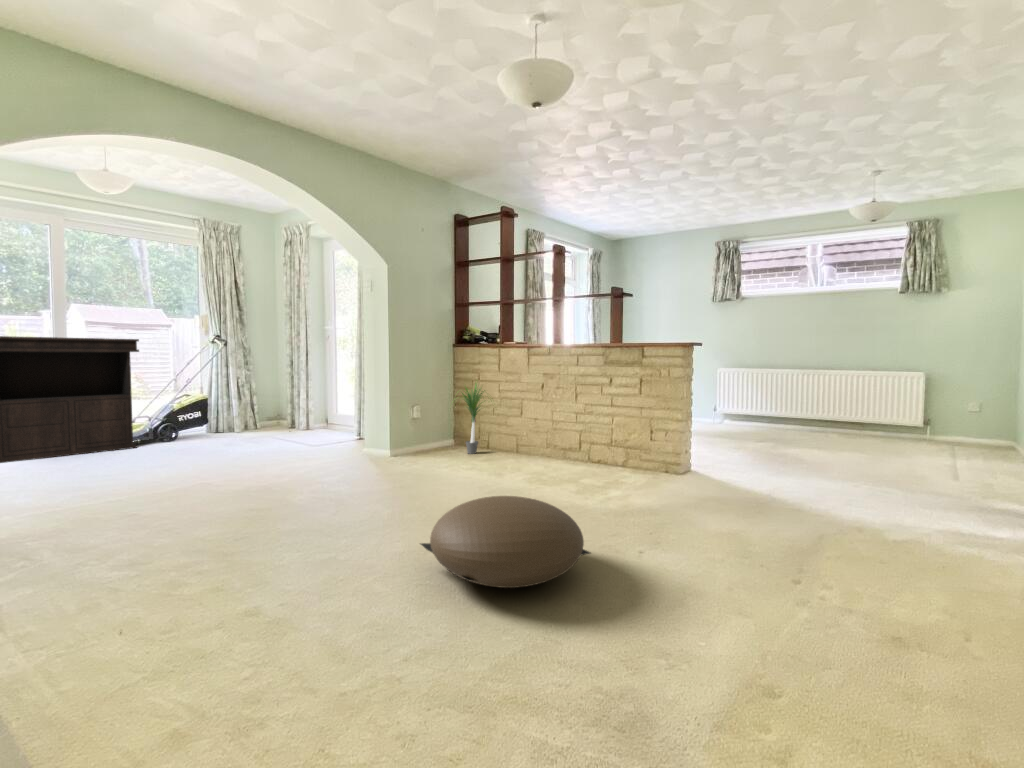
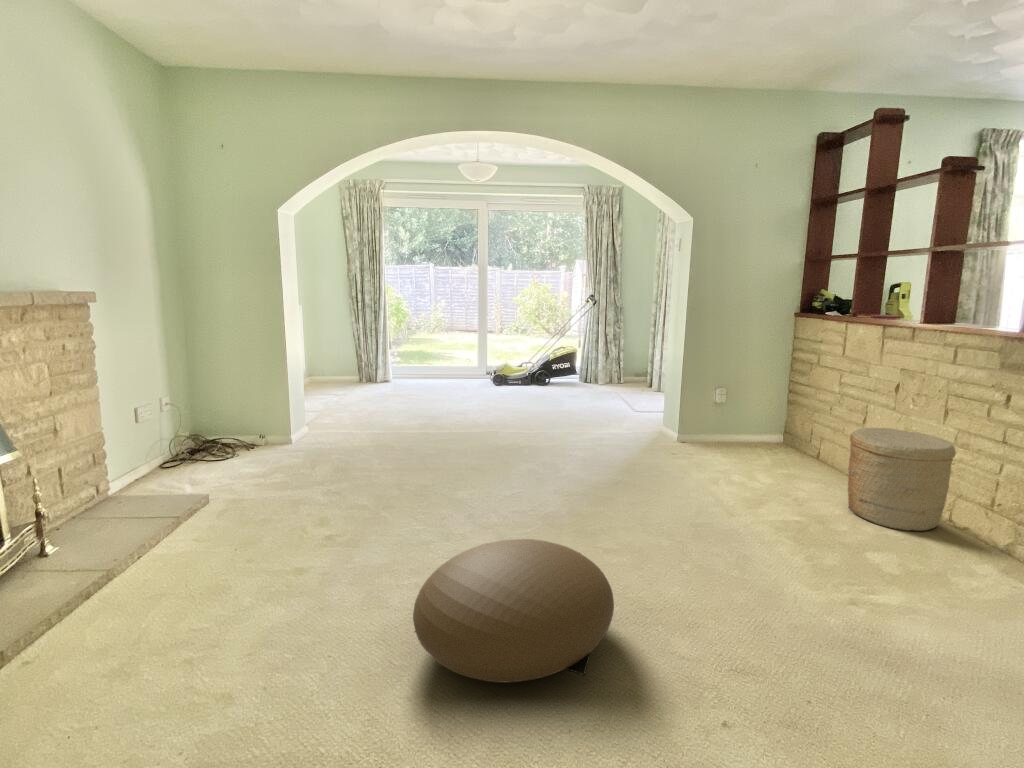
console table: present [0,336,139,463] -> none [422,299,518,390]
potted plant: present [462,385,485,454] -> none [755,363,828,461]
woven basket: none [539,411,594,470] -> present [848,428,956,531]

